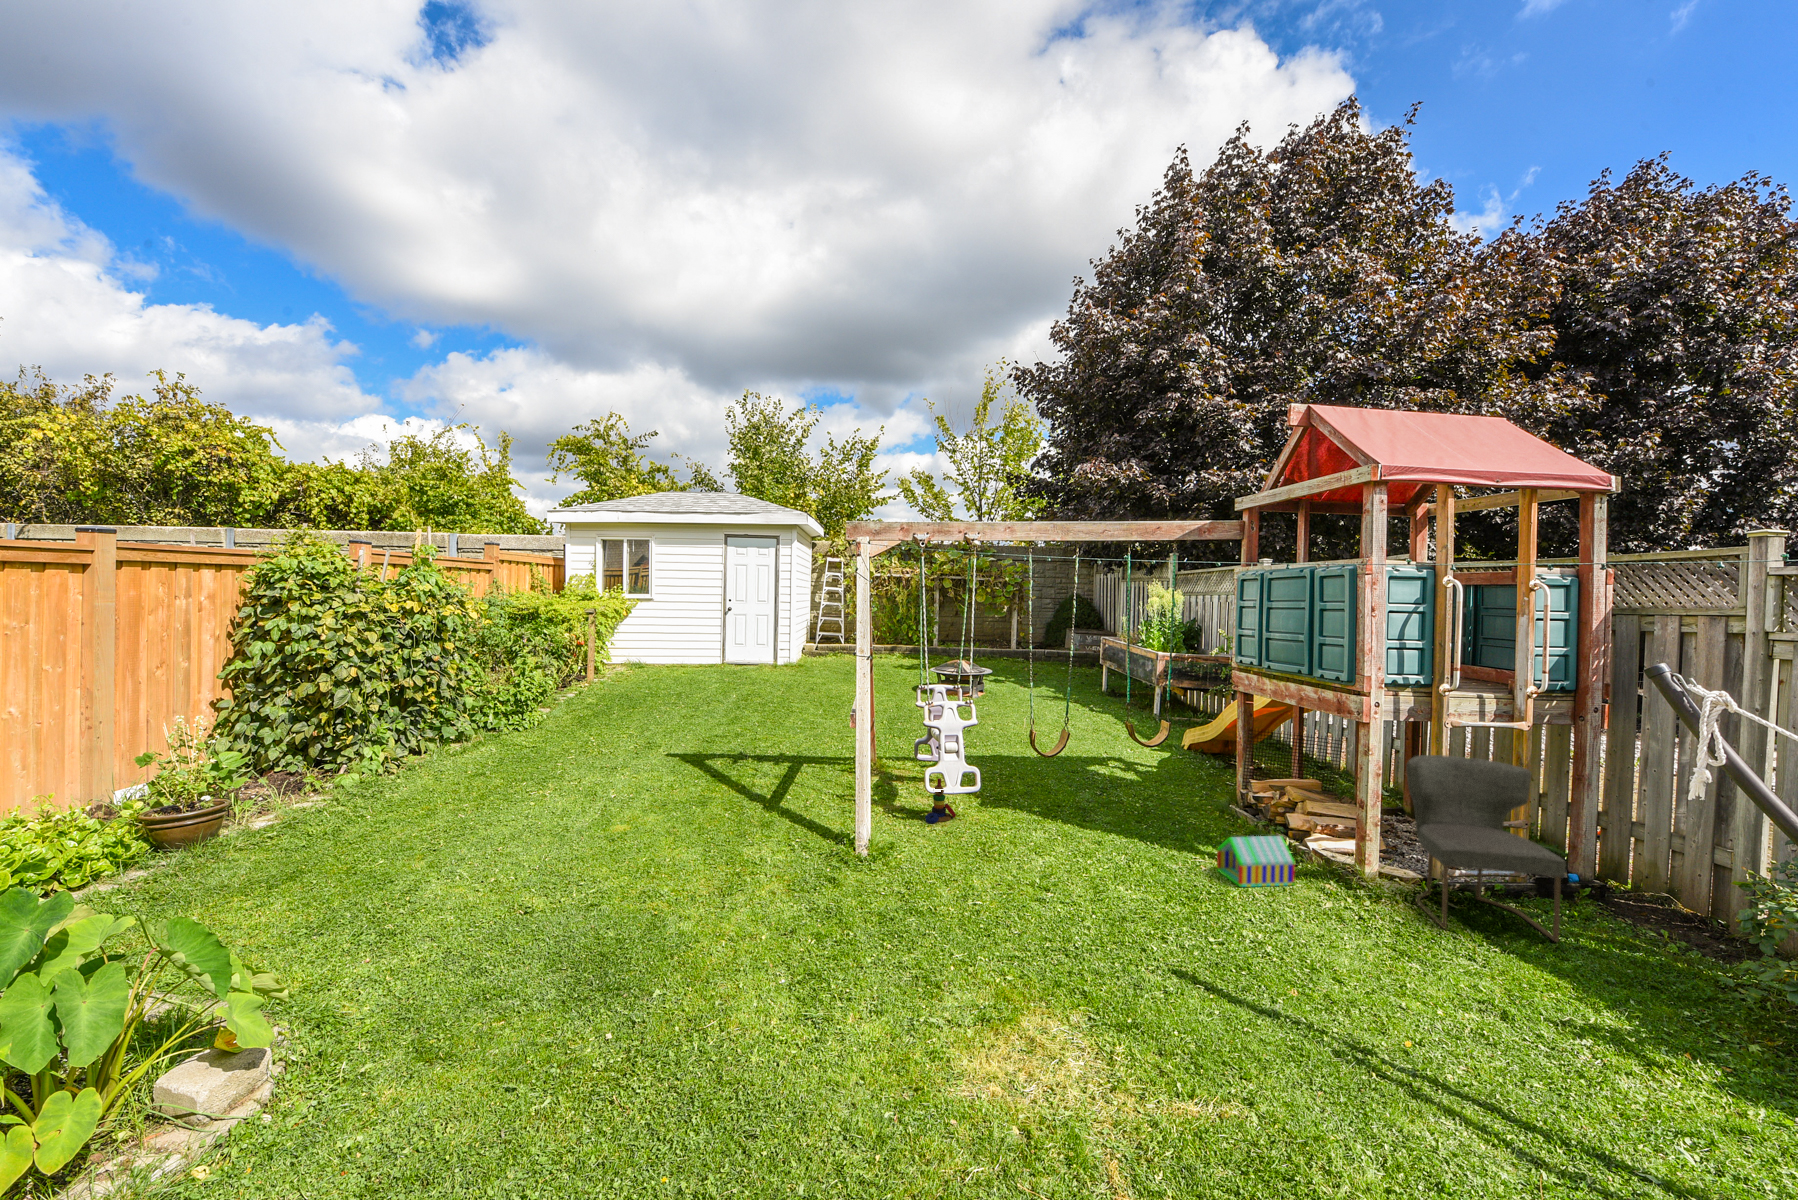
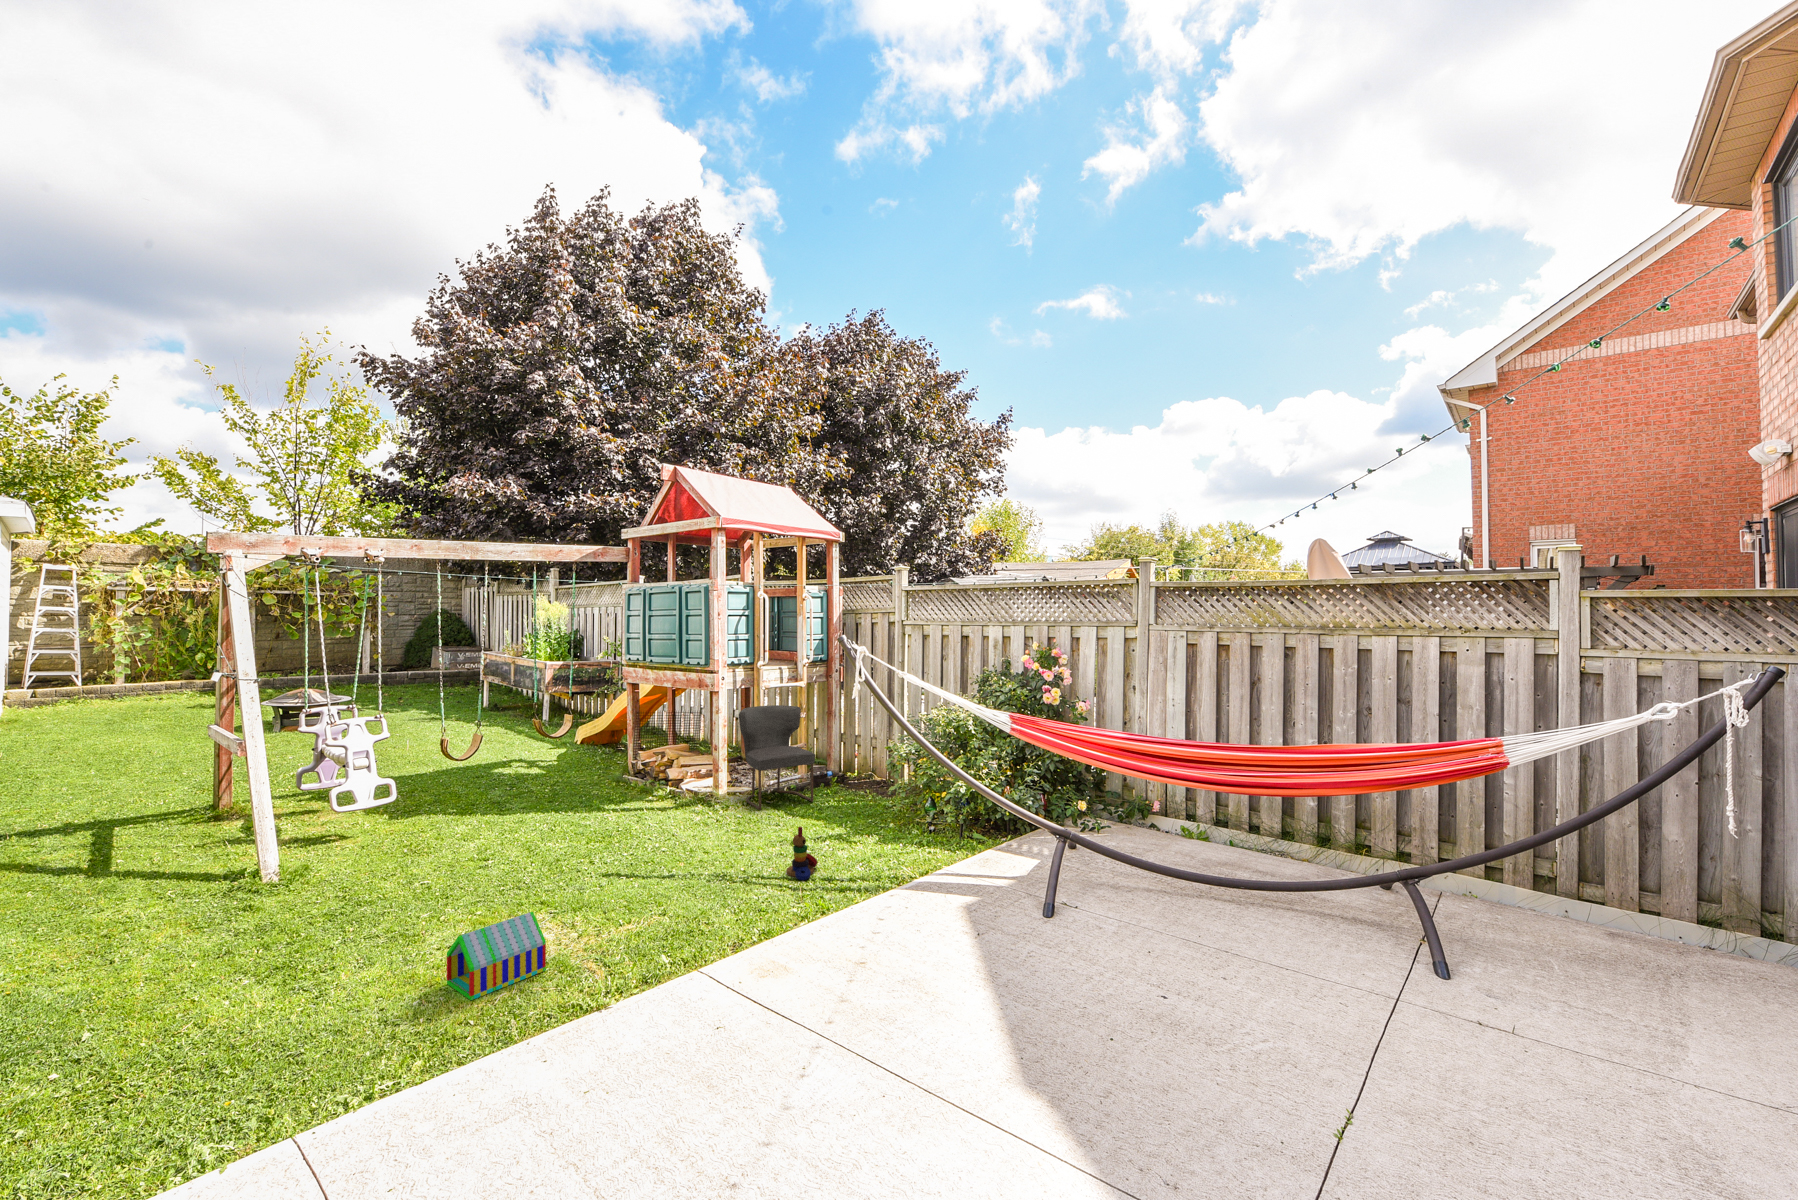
stacking toy: present [925,778,956,823] -> present [786,827,817,880]
toy house: present [1217,836,1295,887] -> present [447,912,546,1000]

